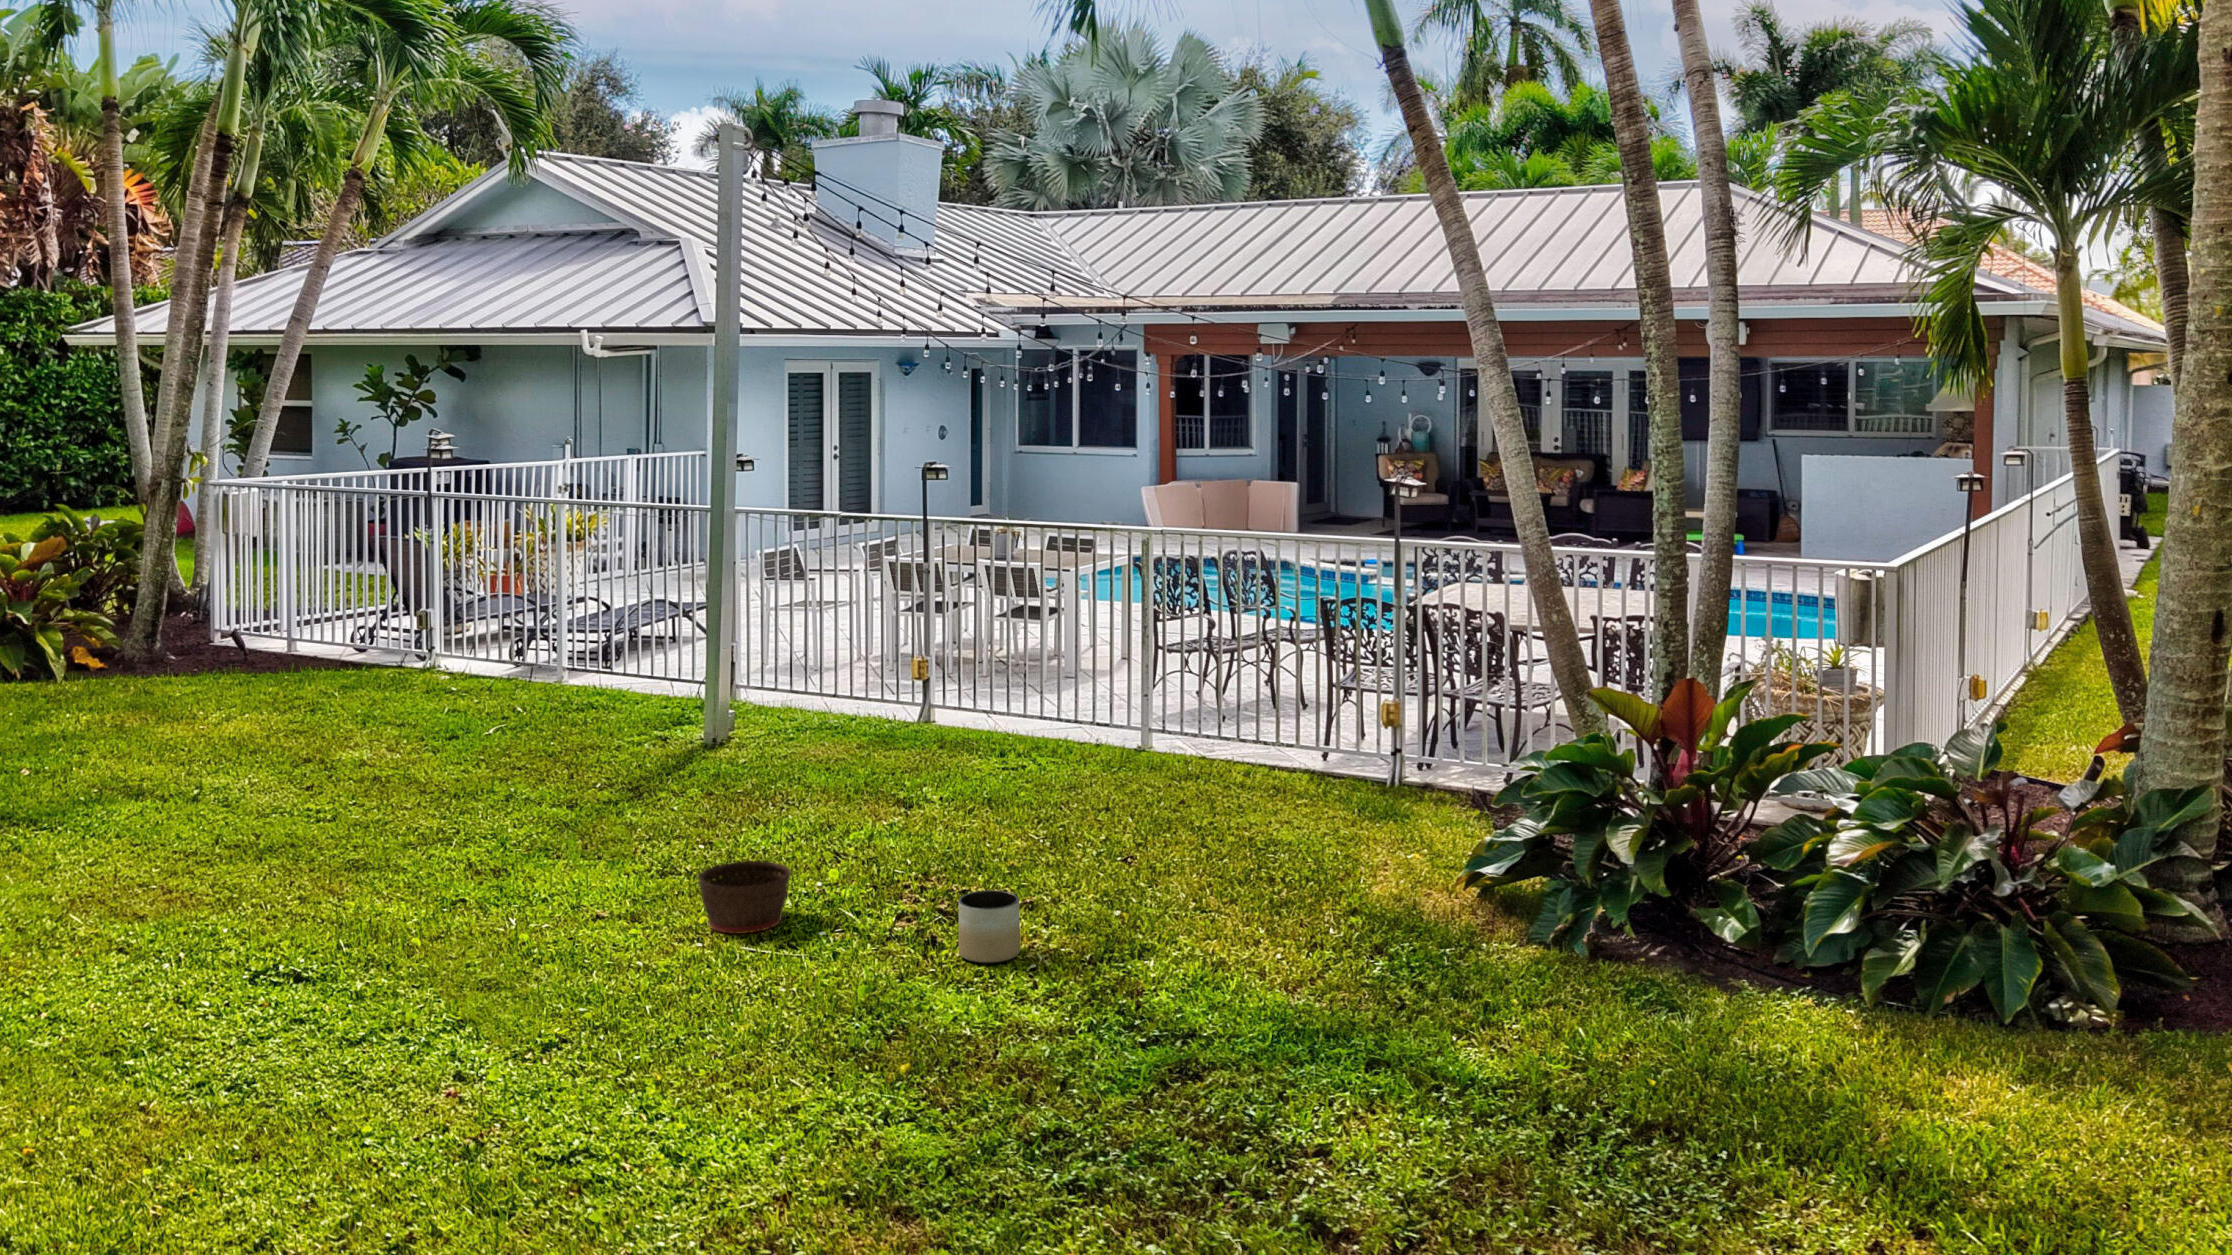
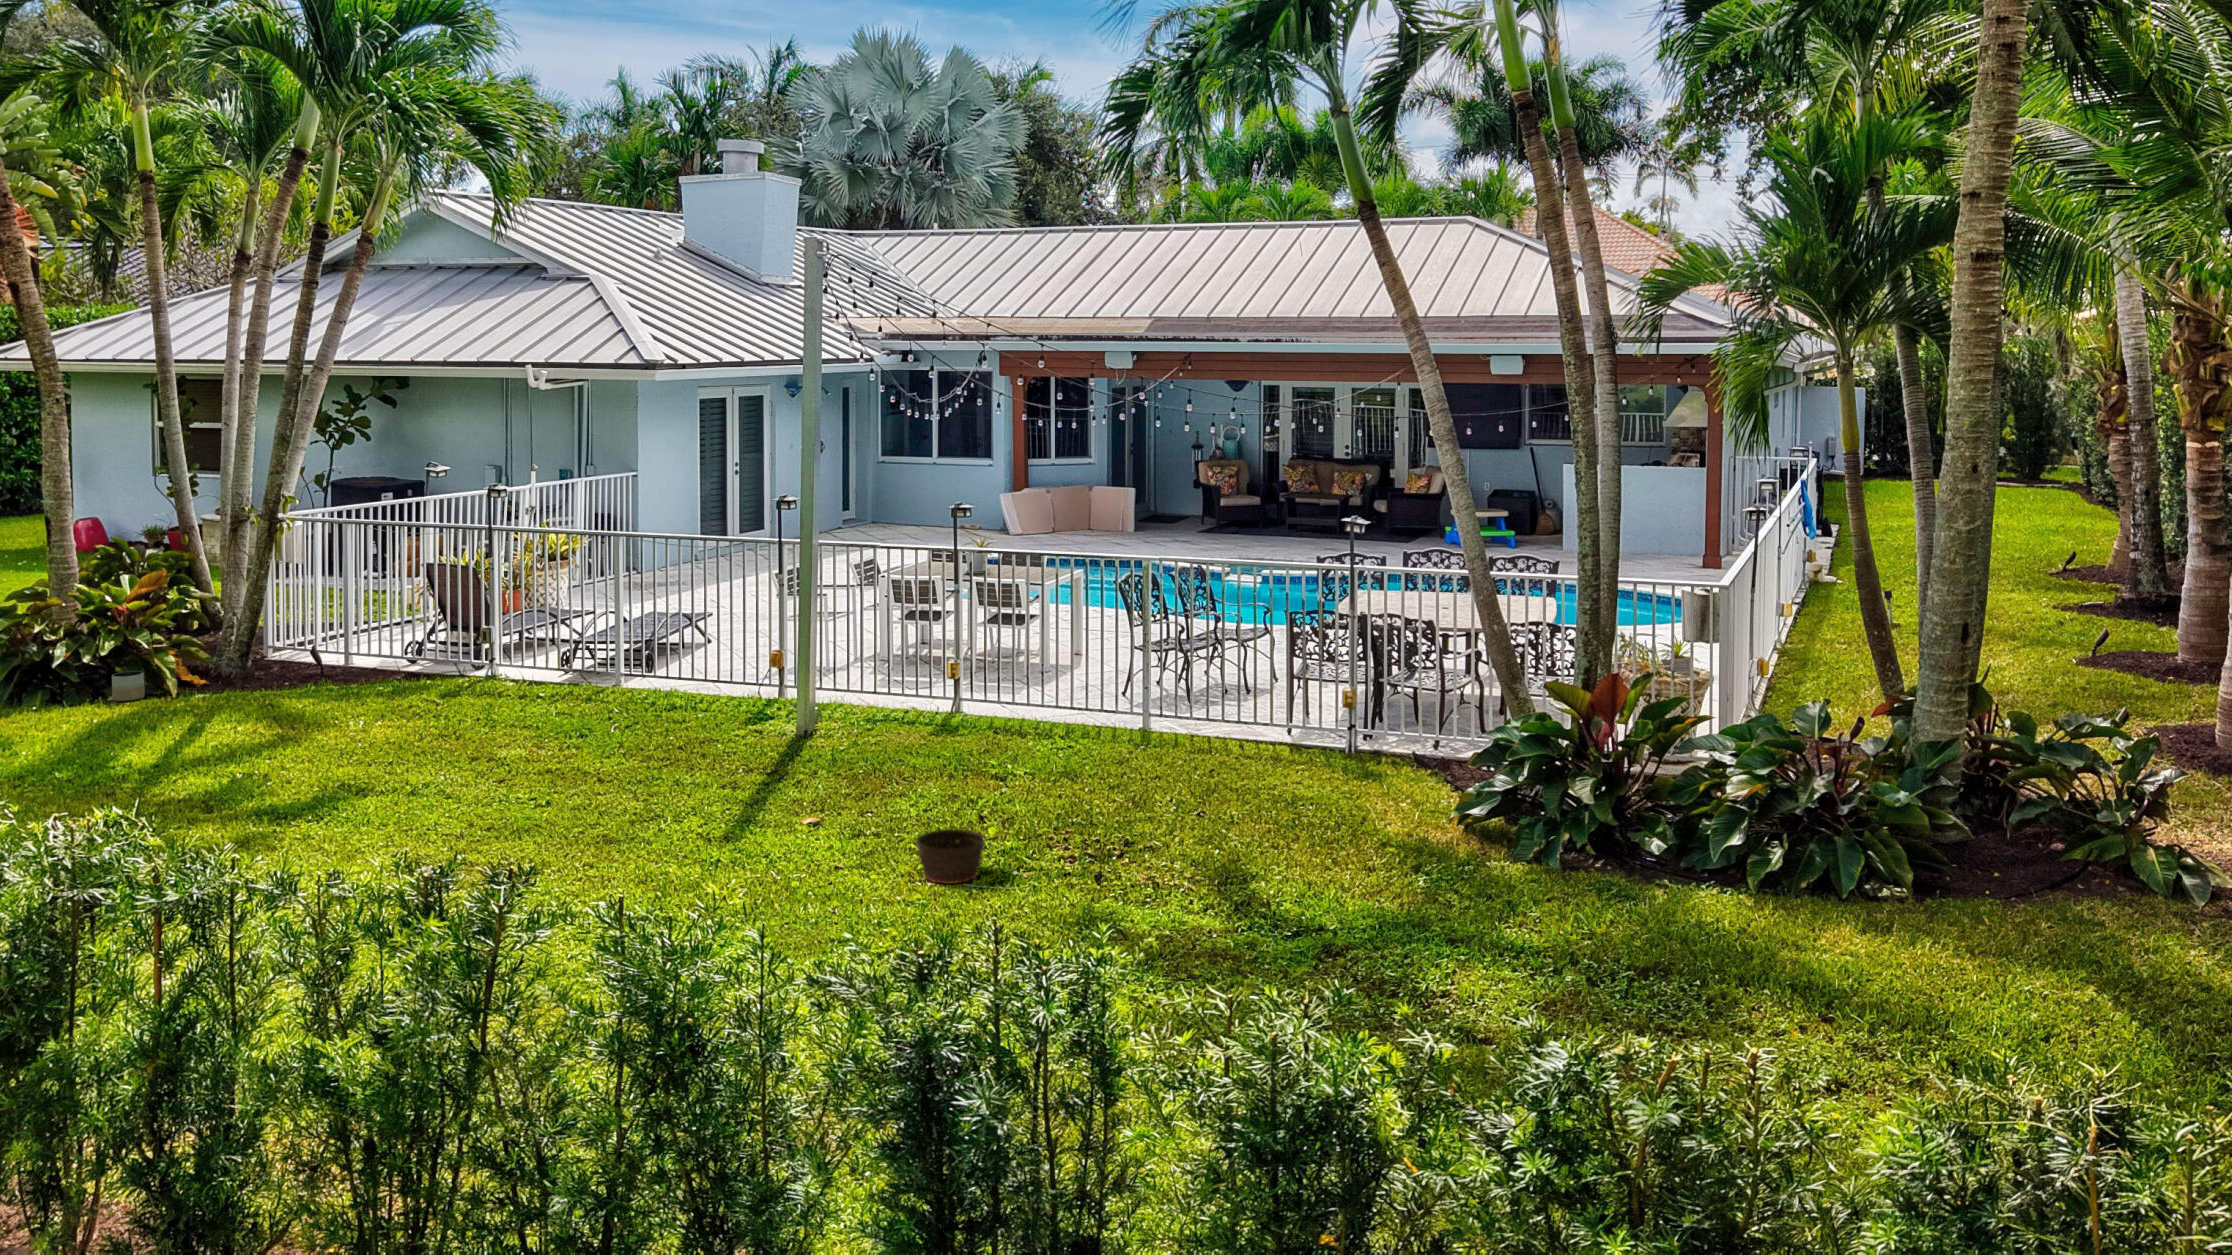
planter: present [959,891,1020,964] -> present [112,671,144,702]

